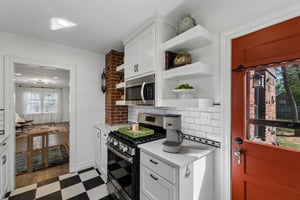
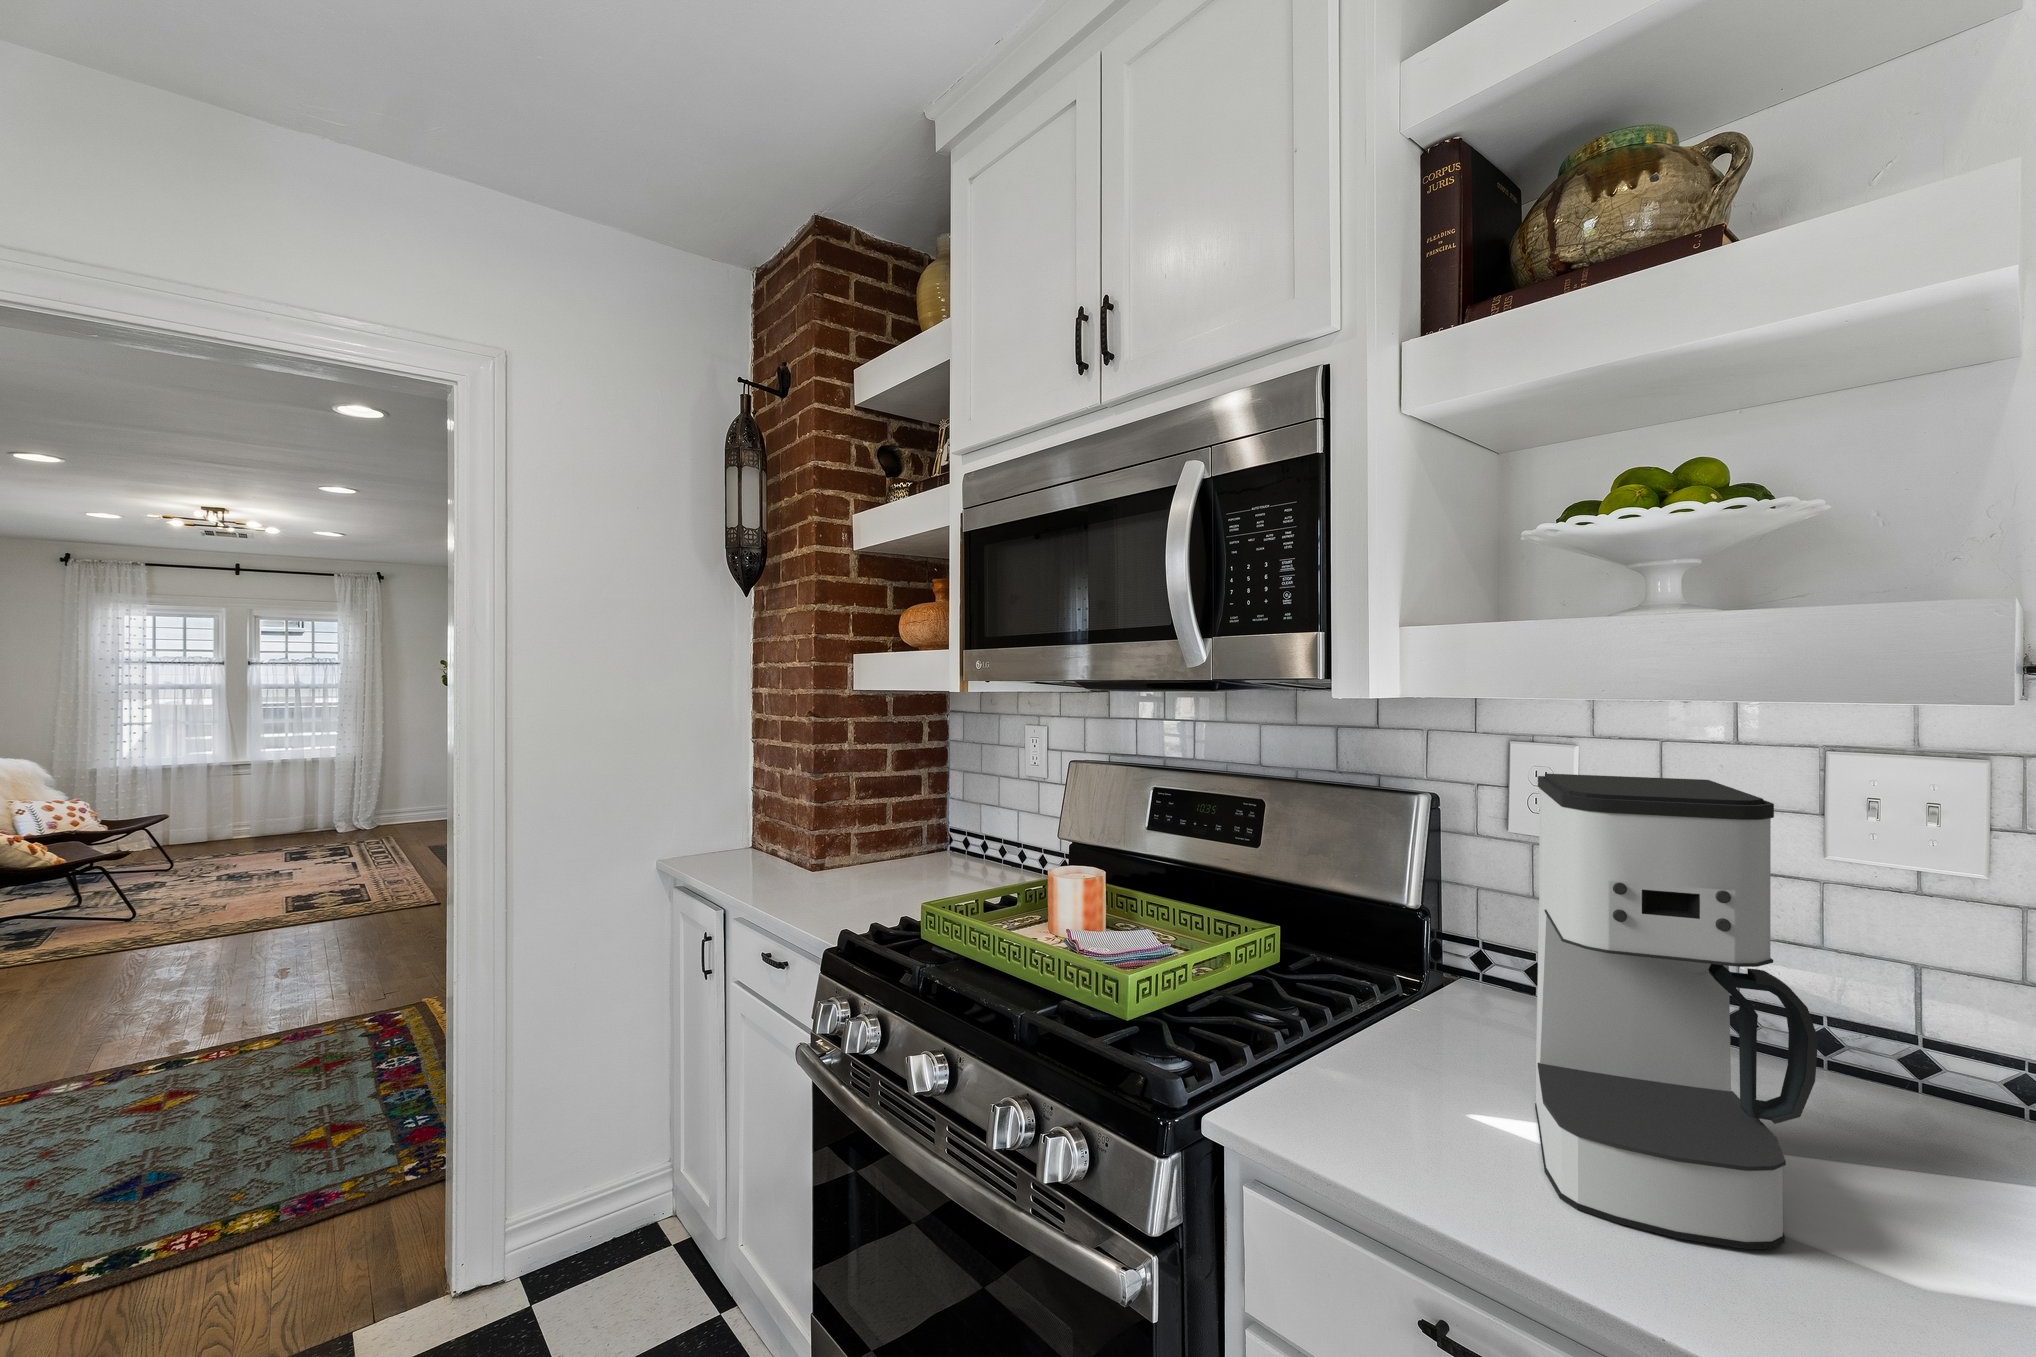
stool: present [26,129,50,173] -> none [53,900,271,1296]

